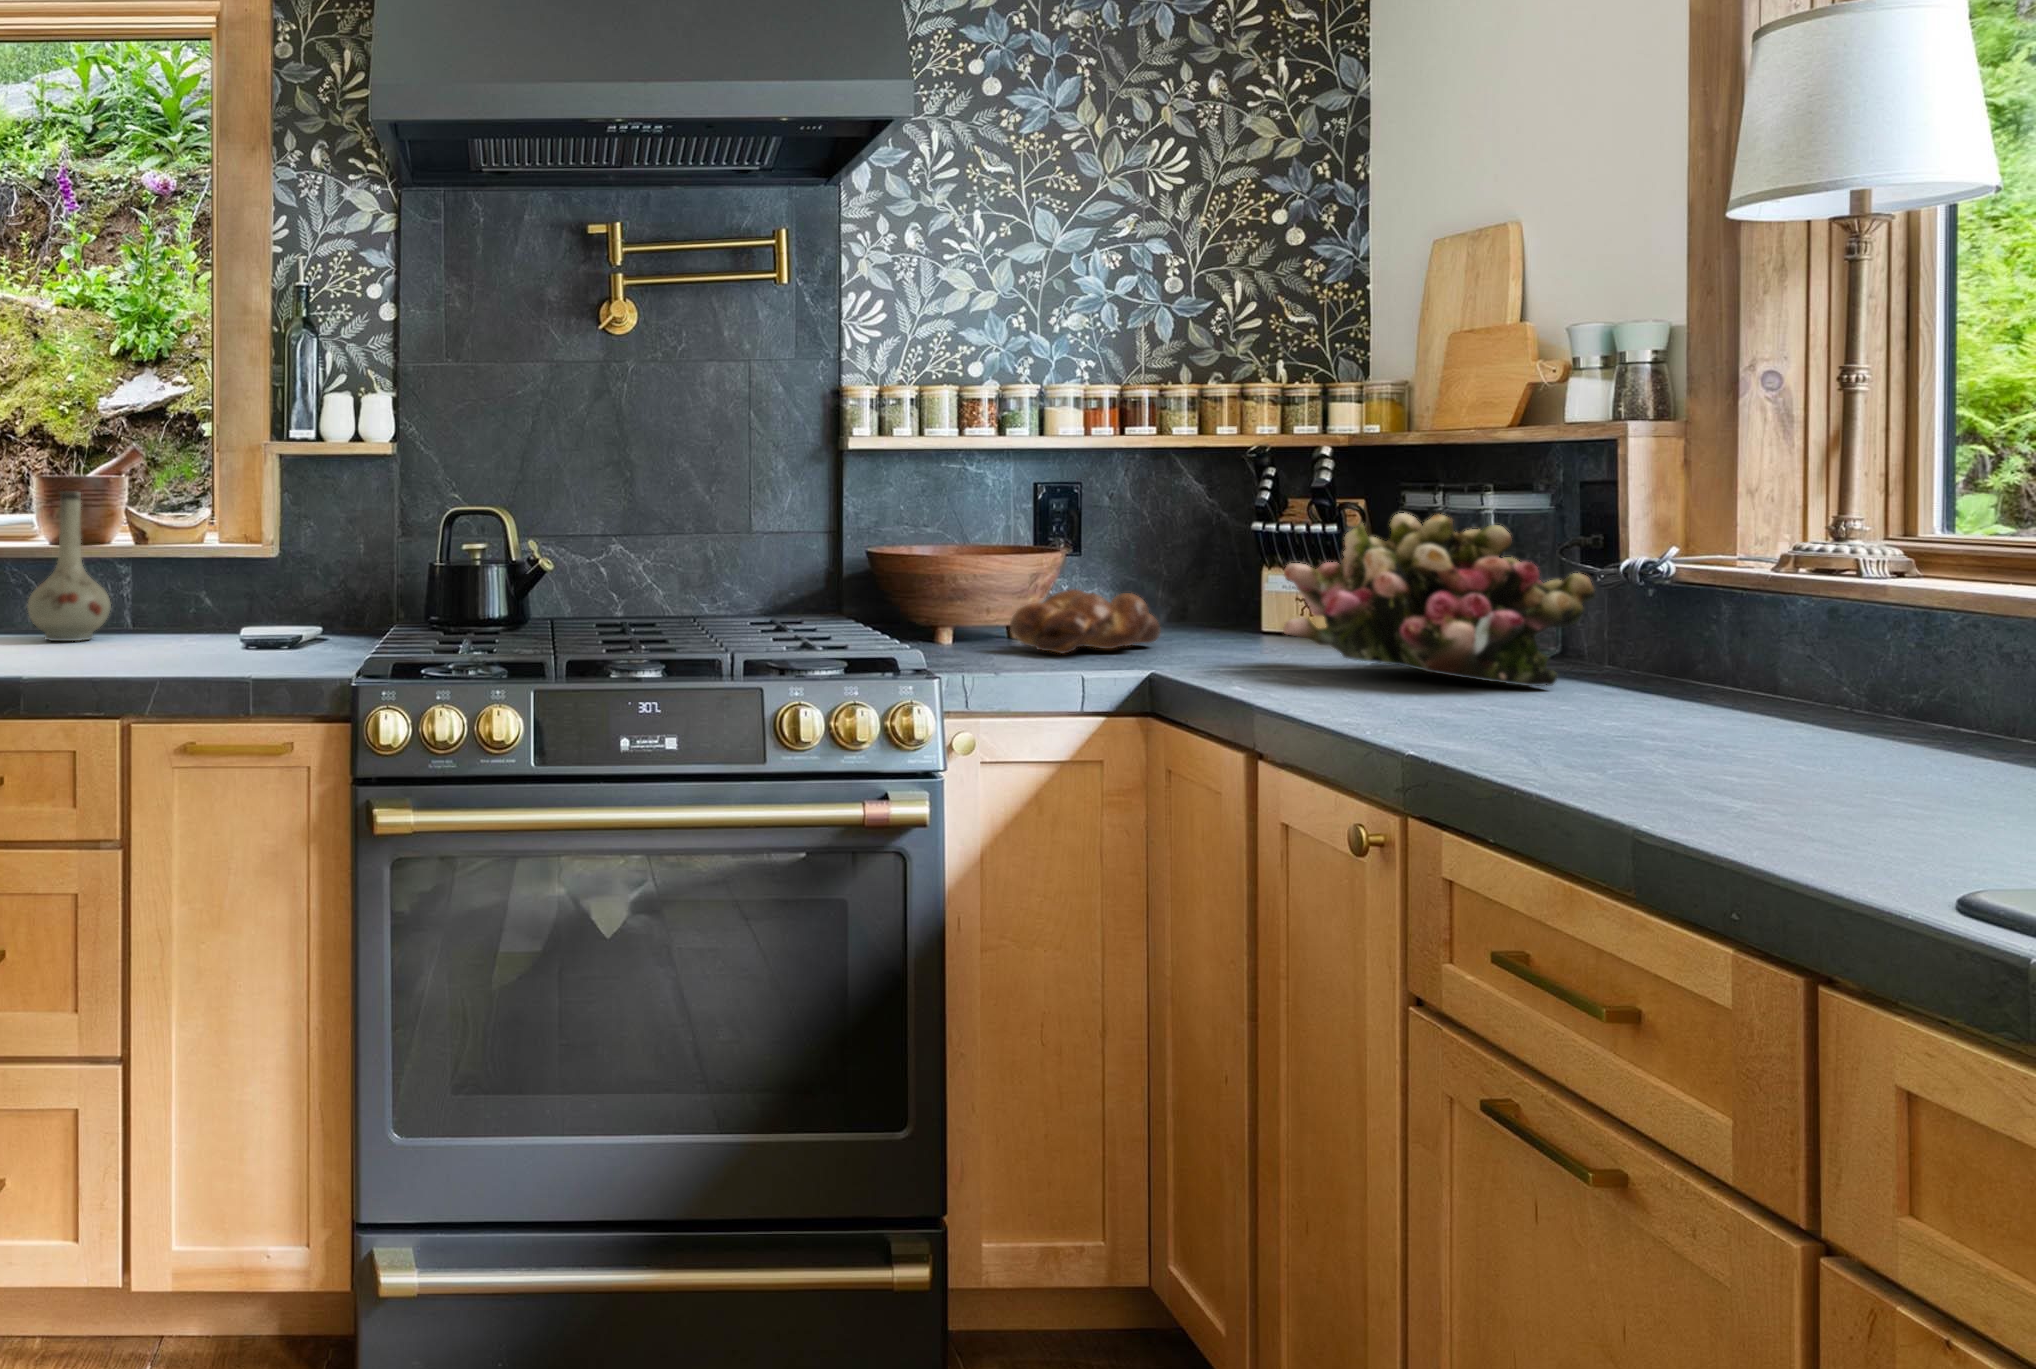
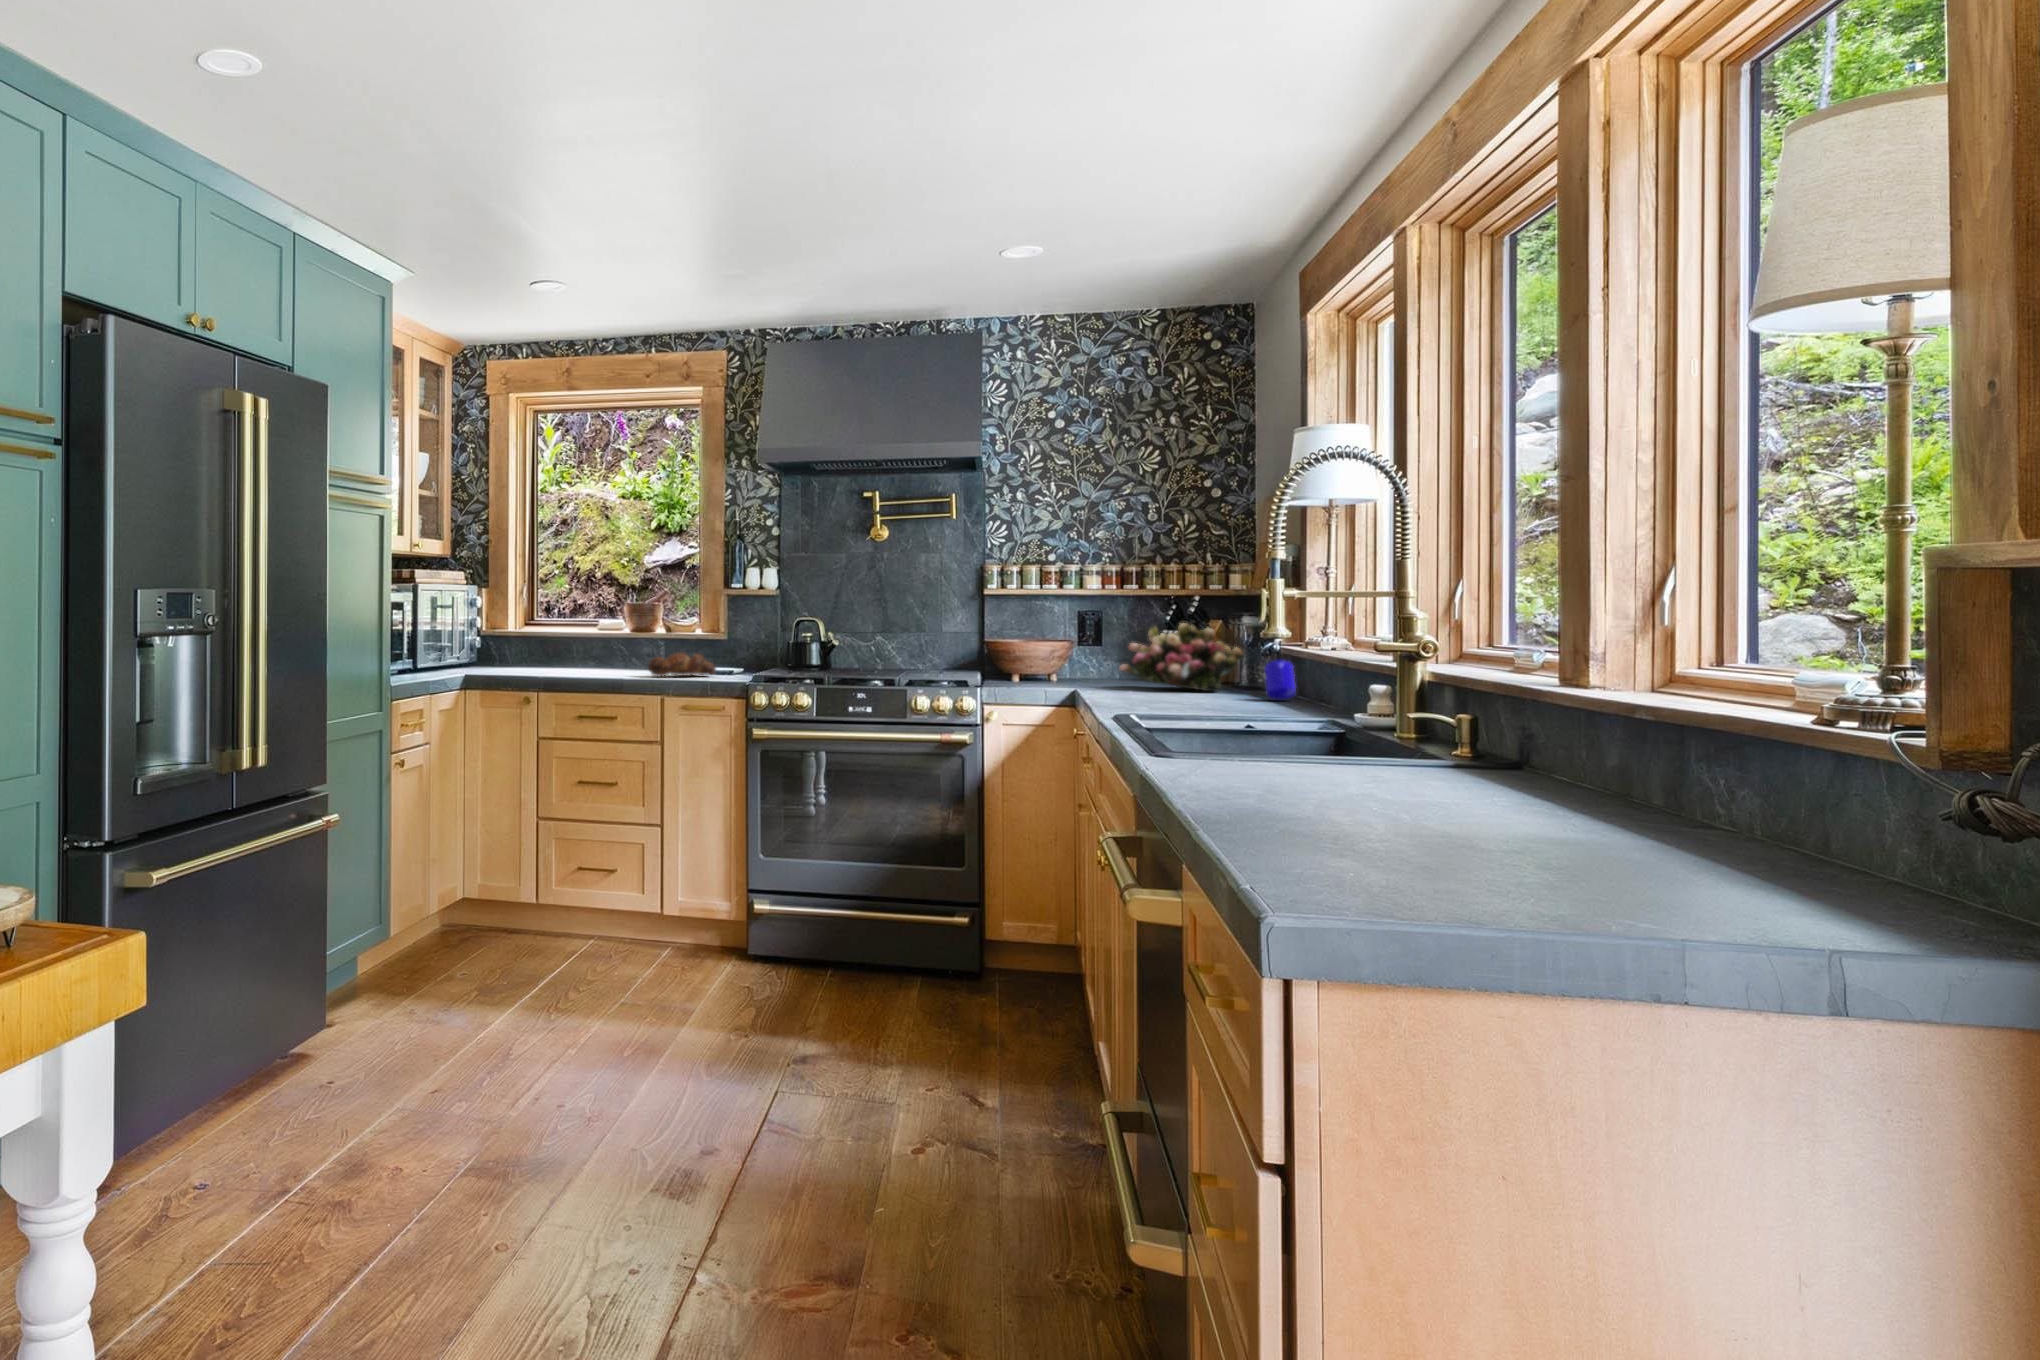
vase: present [28,491,111,641] -> none [621,609,654,671]
bread loaf: present [1010,589,1161,653] -> present [648,652,716,676]
mug: none [1779,618,1900,723] -> present [1265,661,1296,699]

